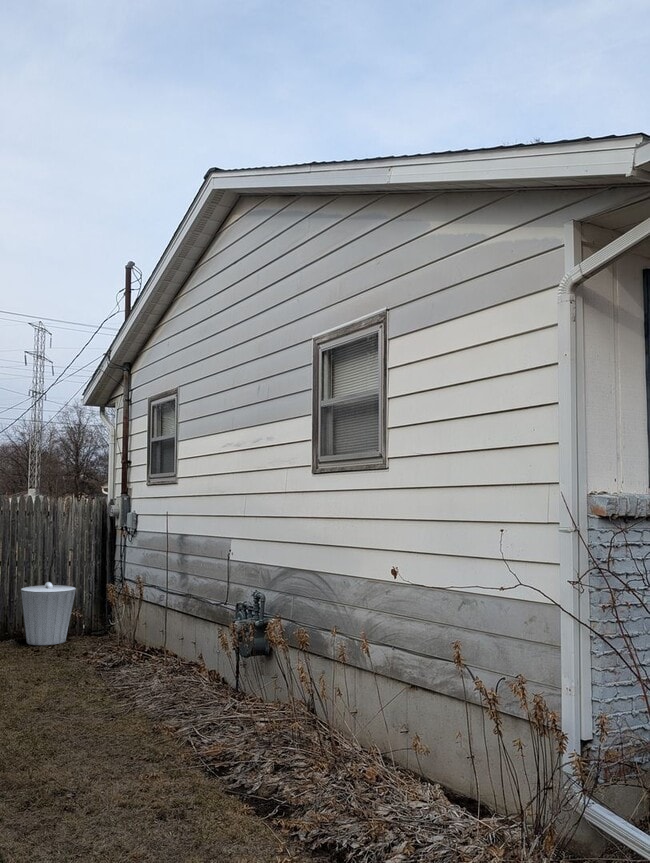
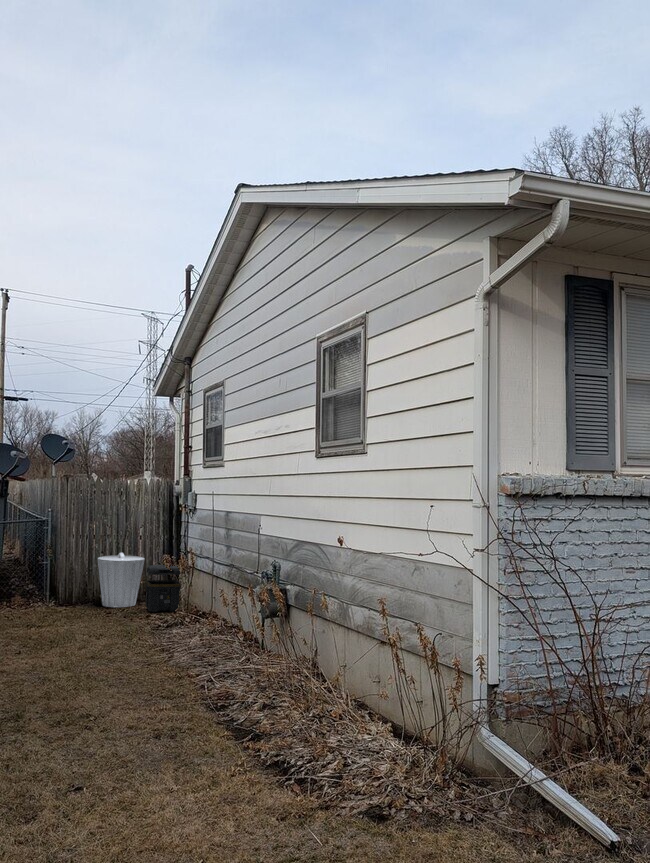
toolbox: none [79,595,122,649] -> present [146,565,181,612]

